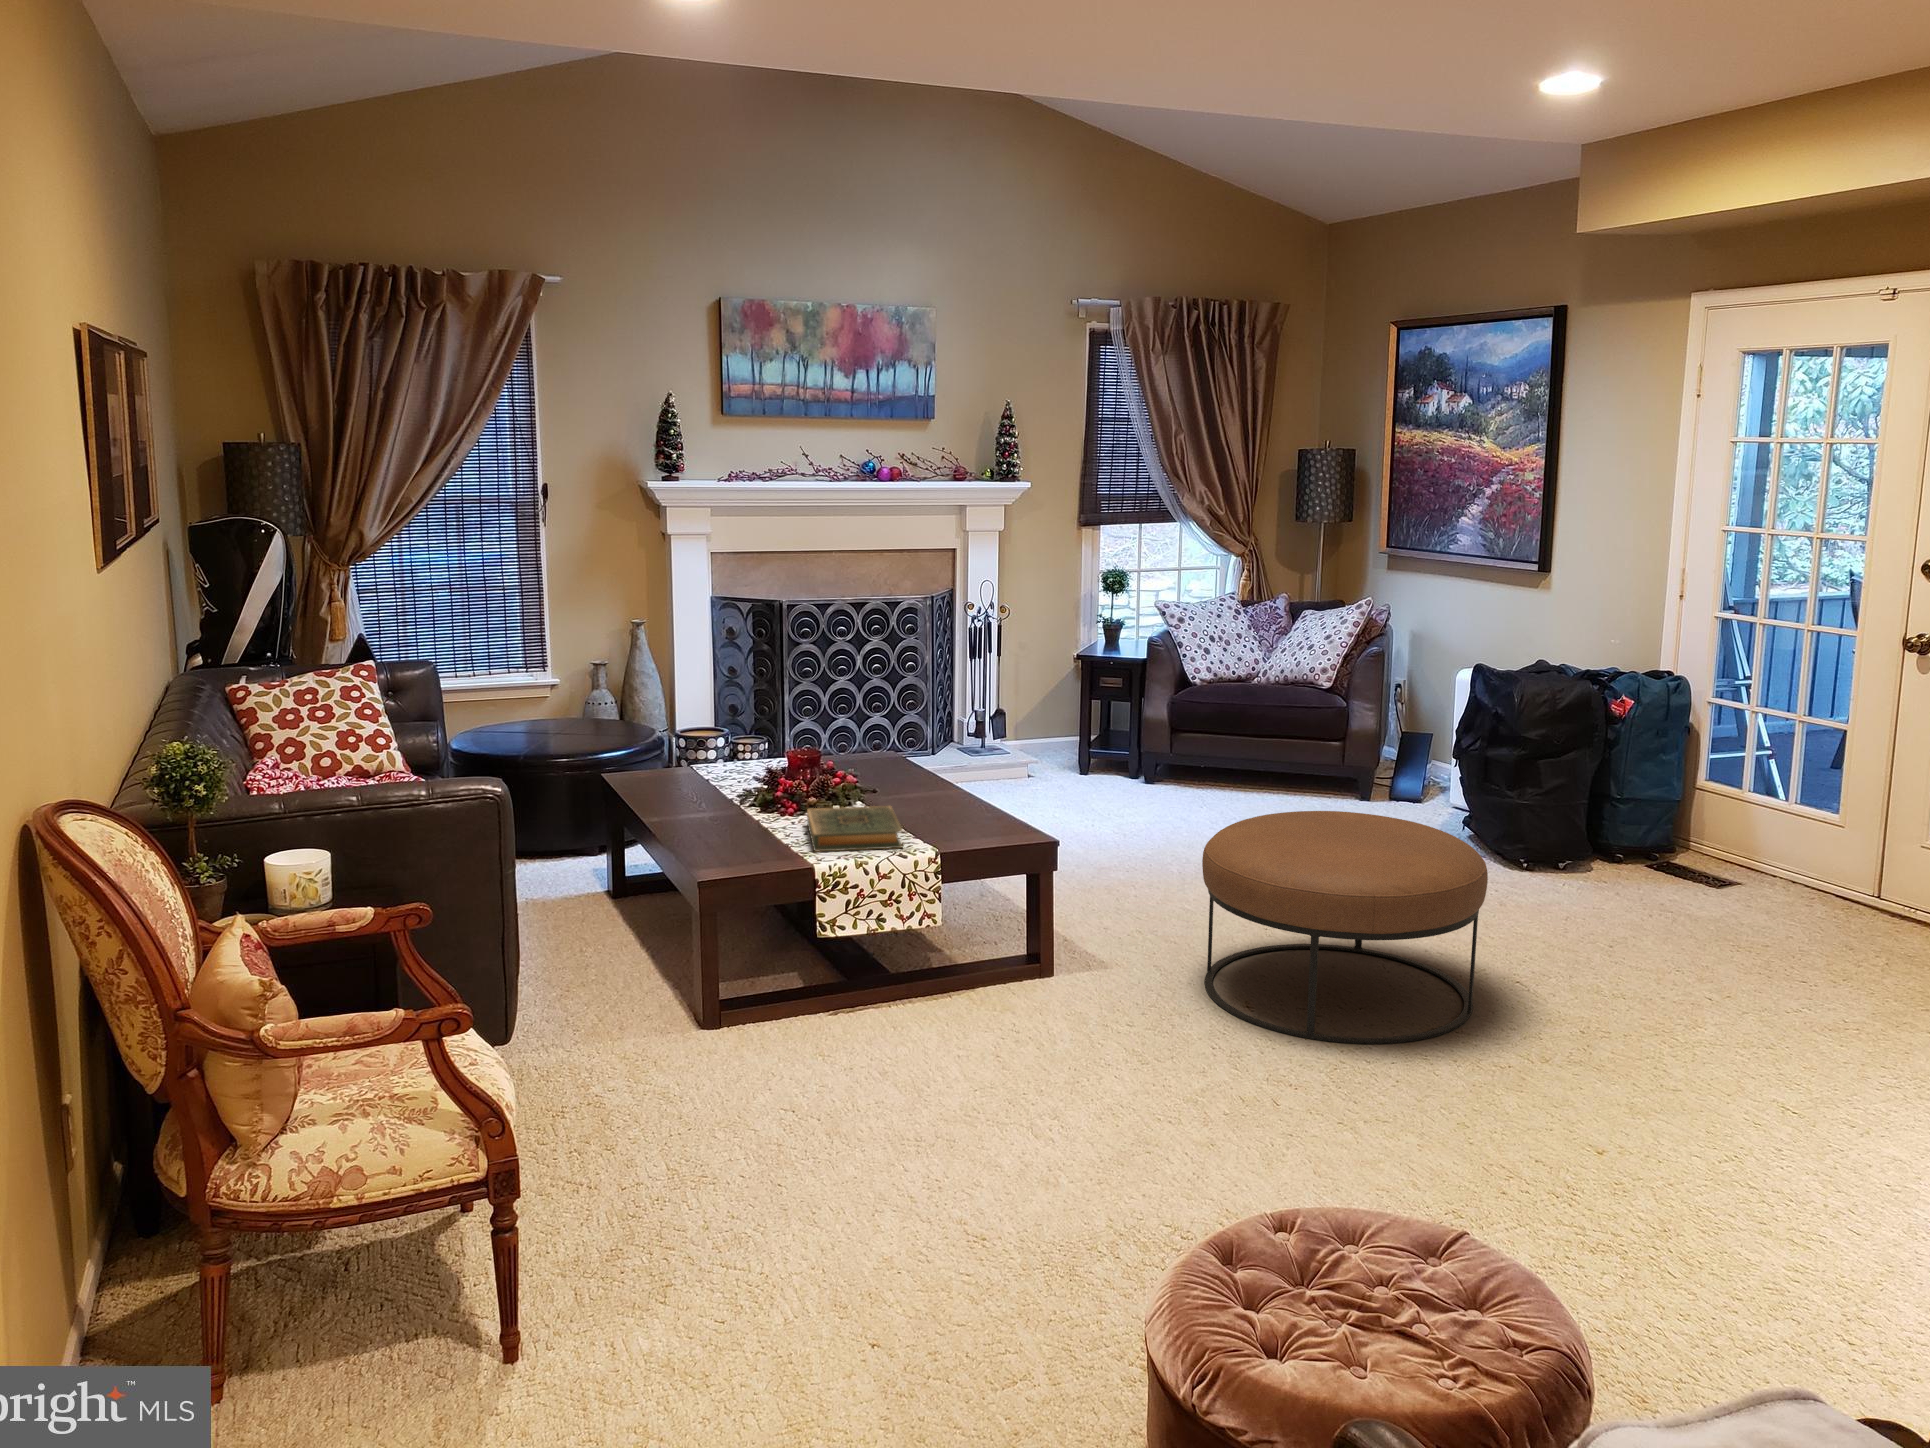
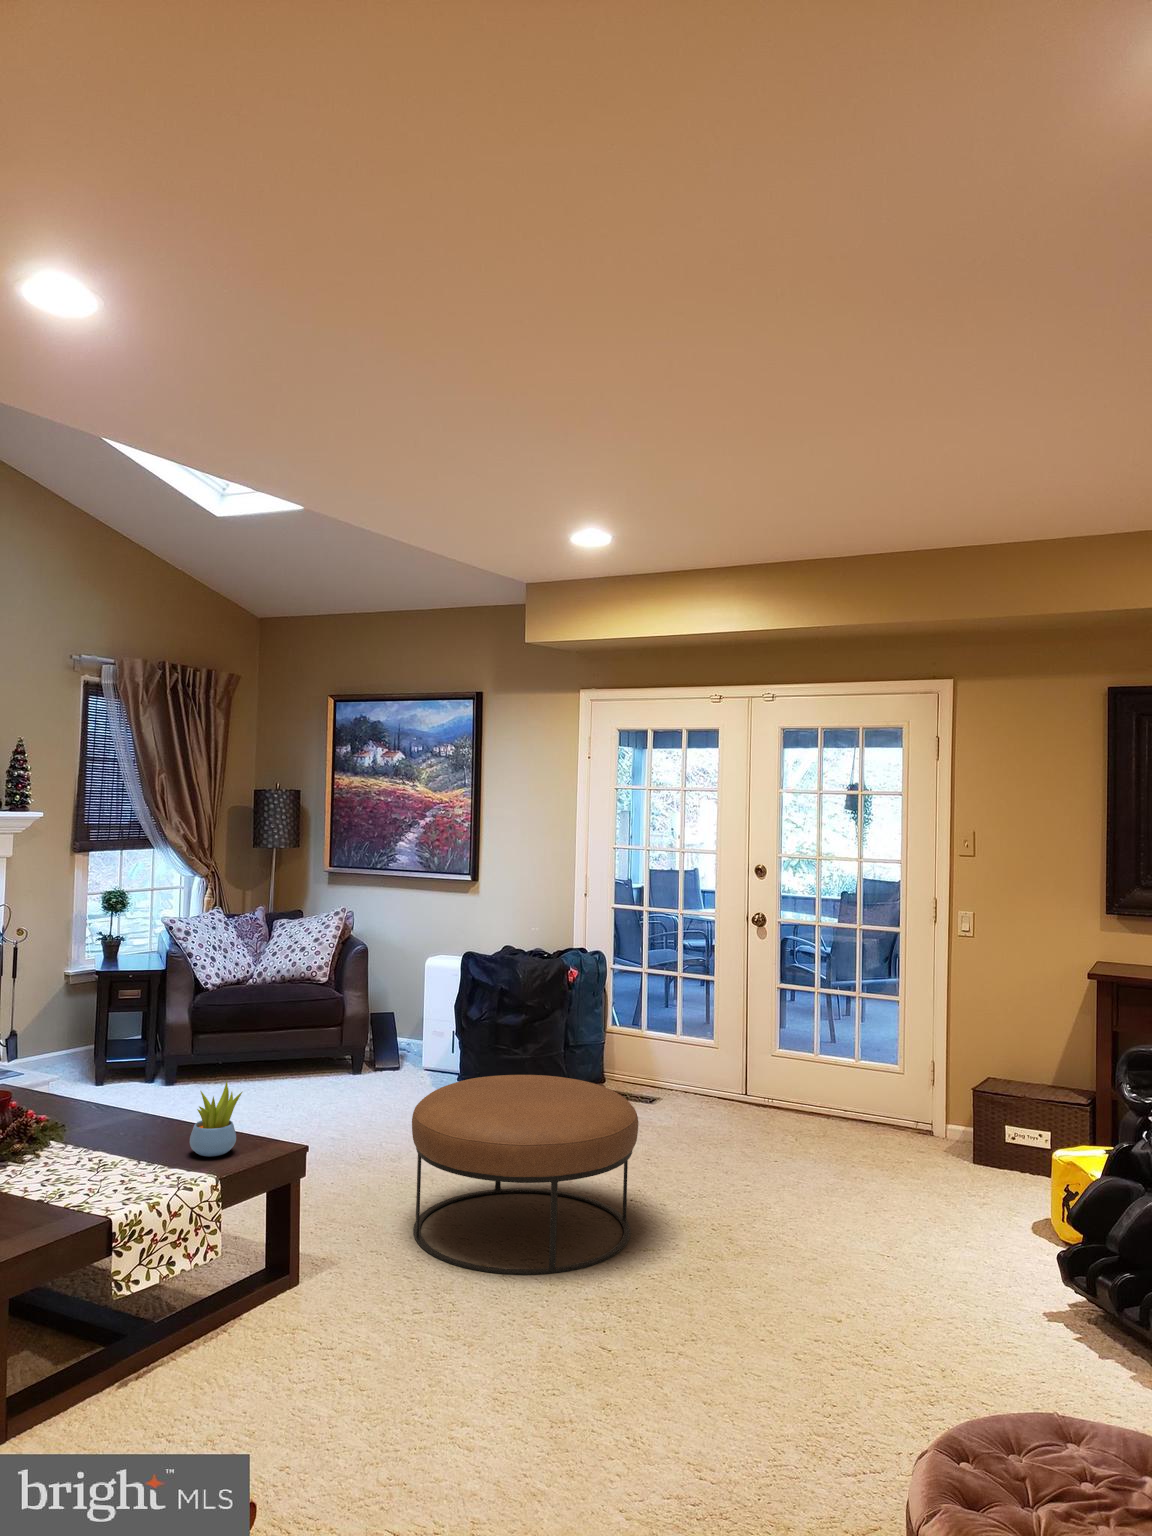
succulent plant: none [945,763,991,836] -> present [190,1081,242,1157]
hardback book: present [807,806,902,852] -> none [33,1140,175,1205]

